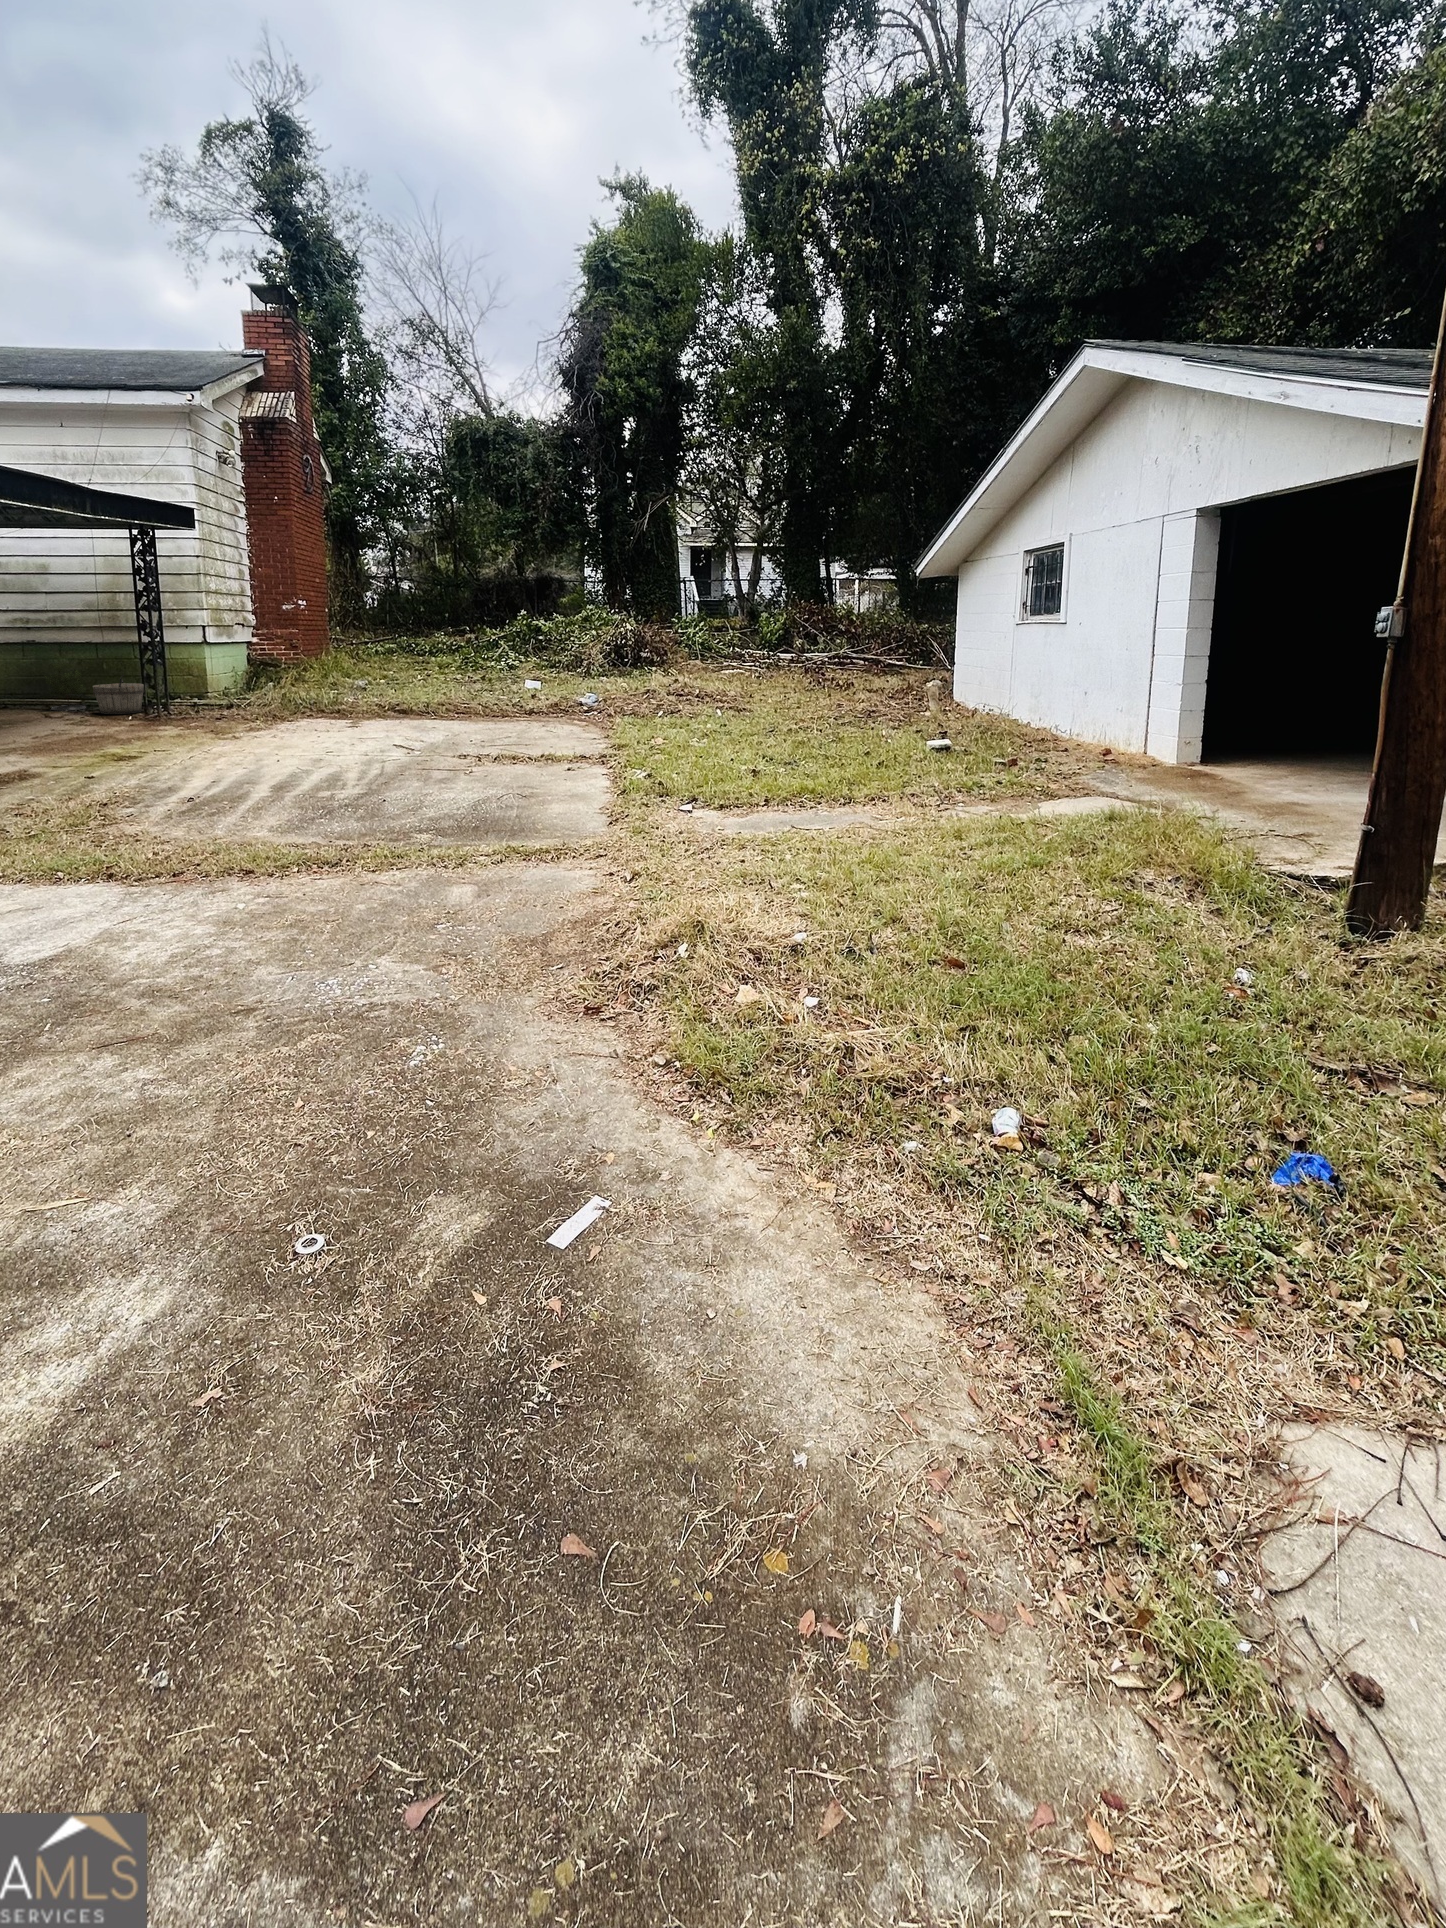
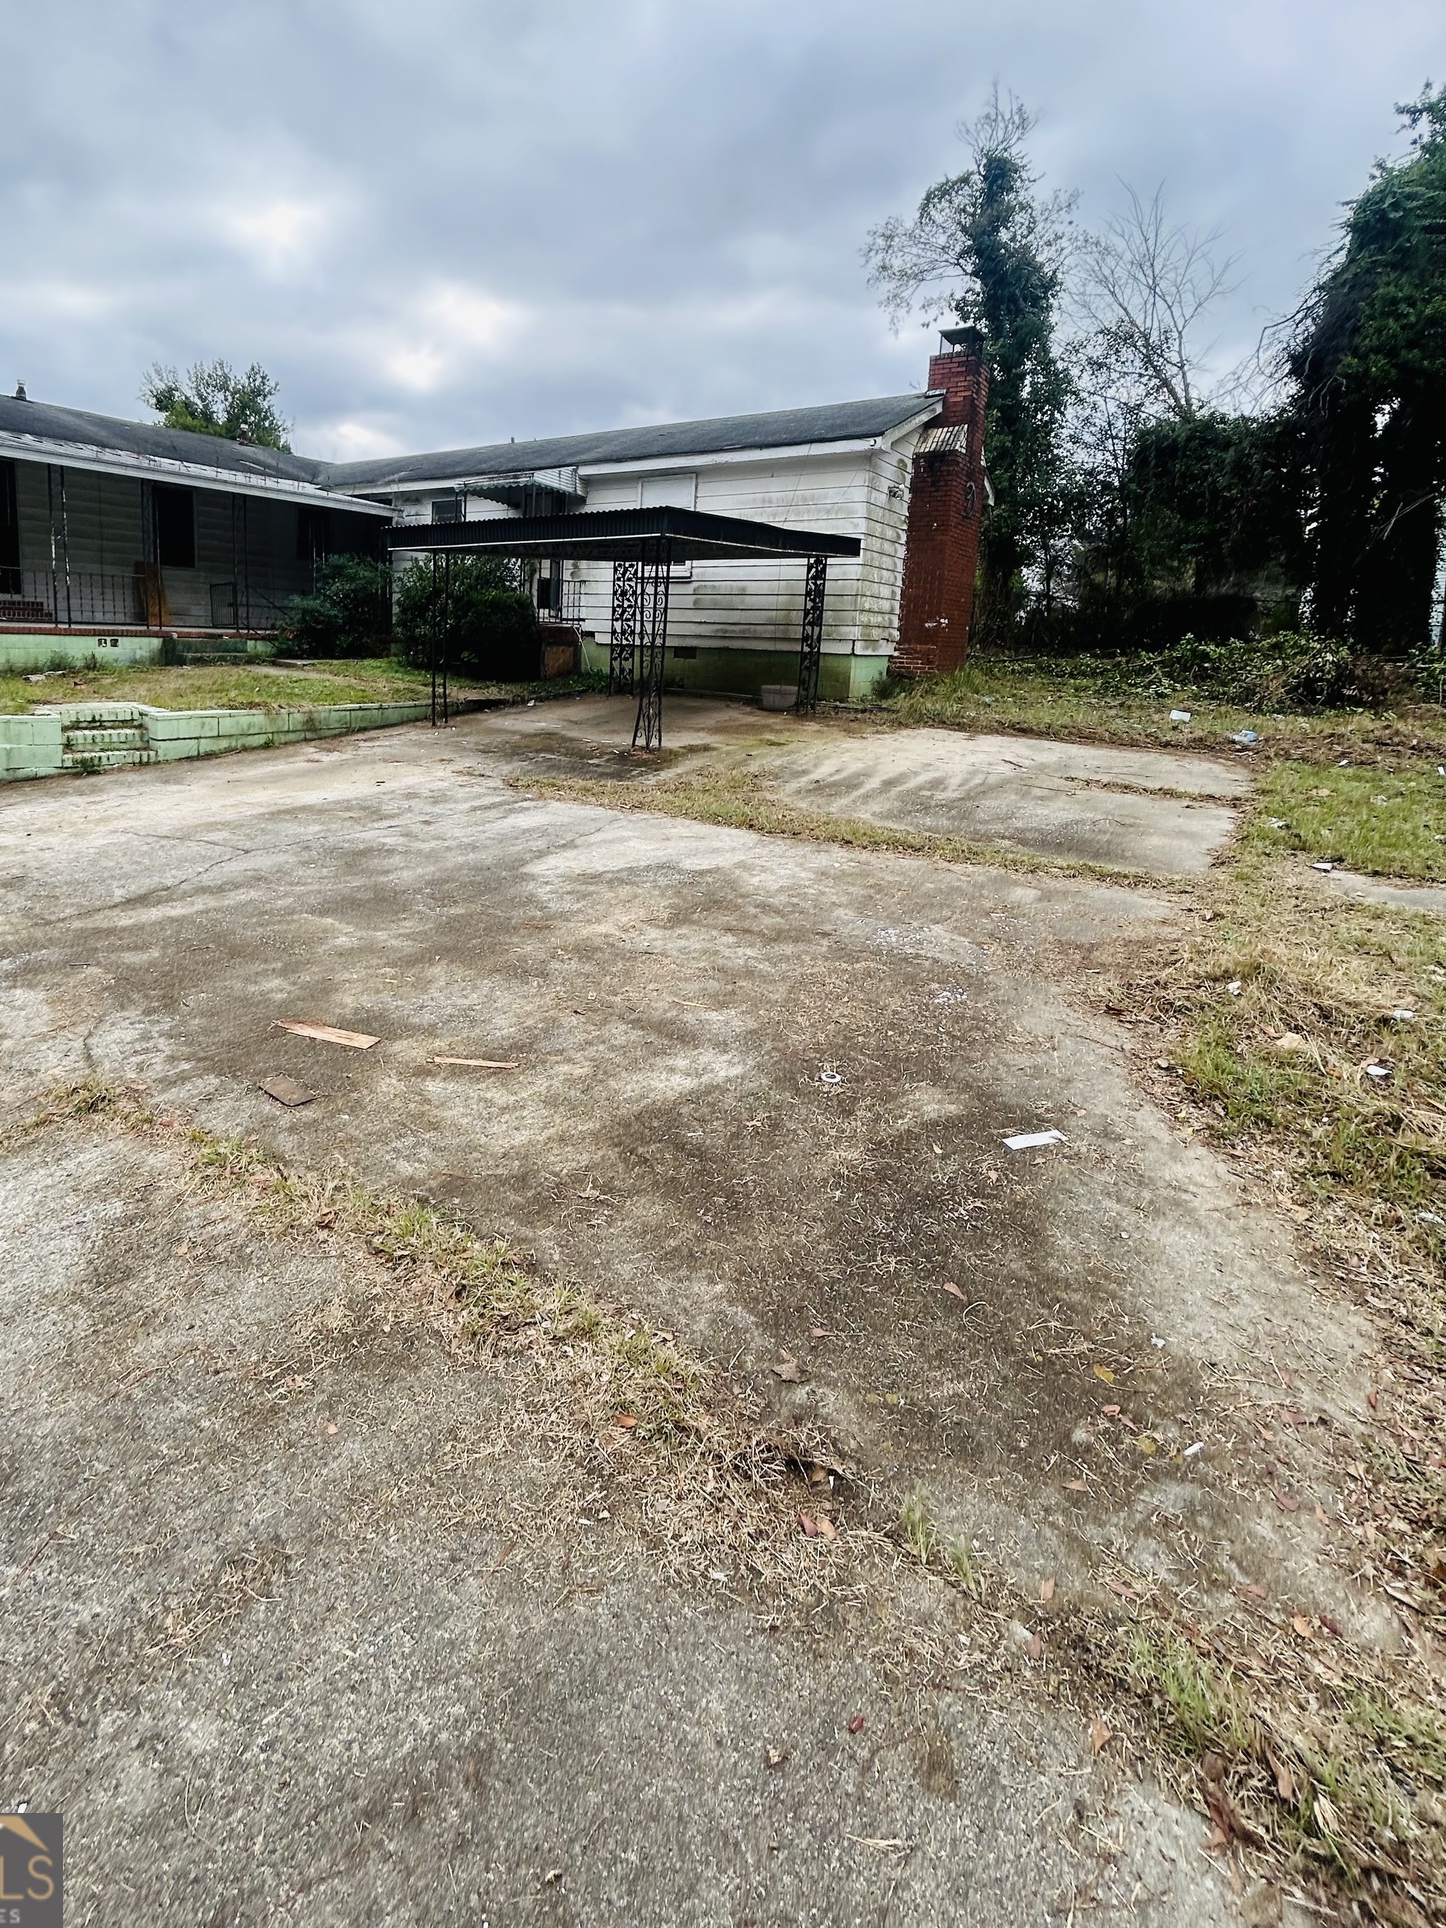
potted tree: present [47,658,85,711] -> present [867,670,895,711]

